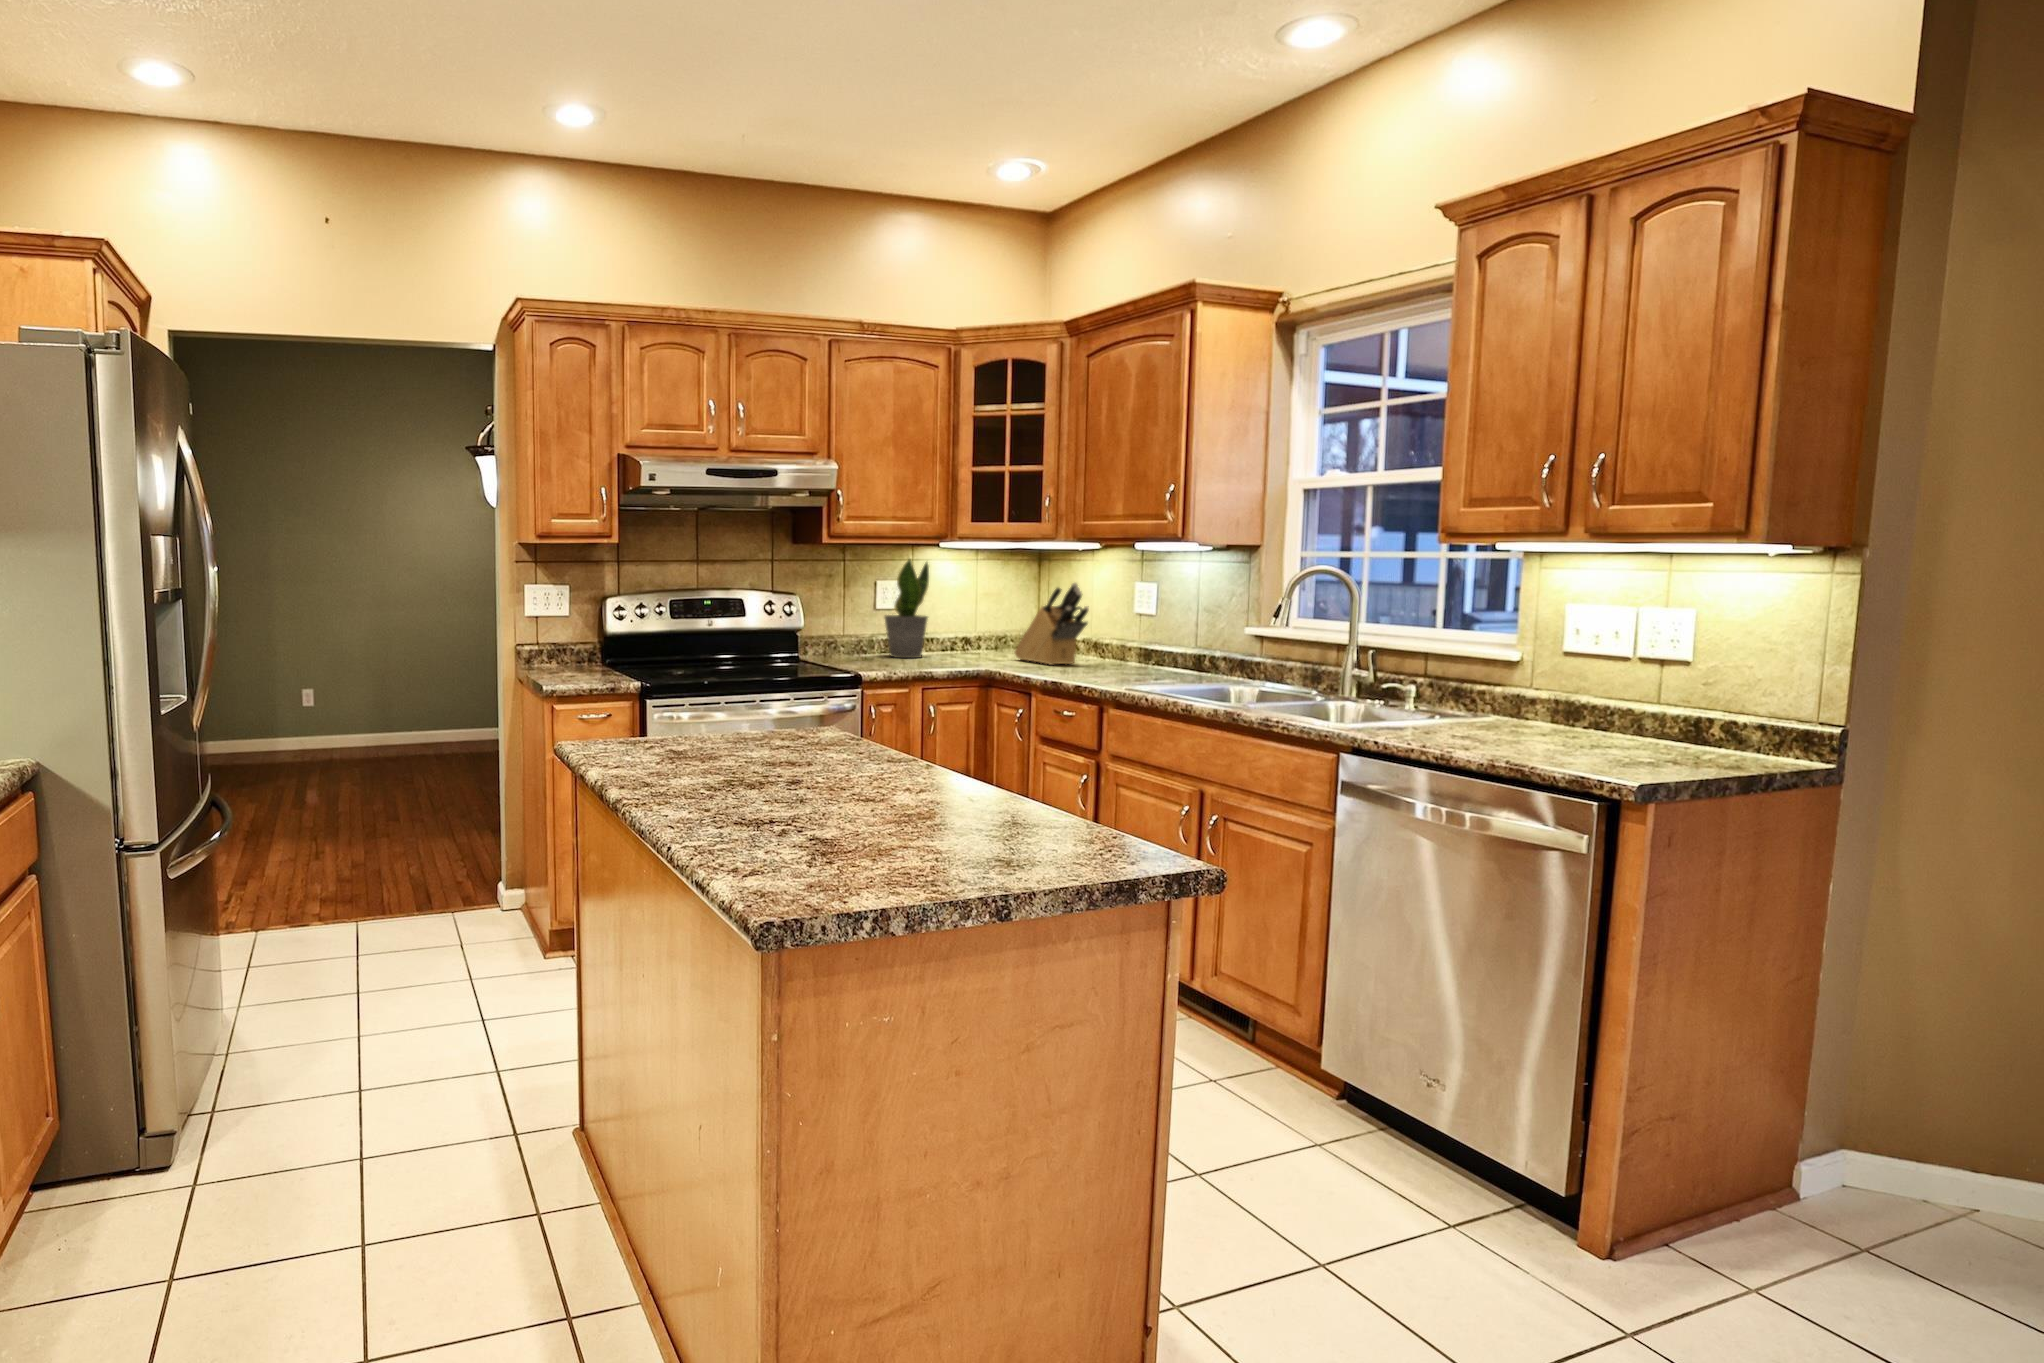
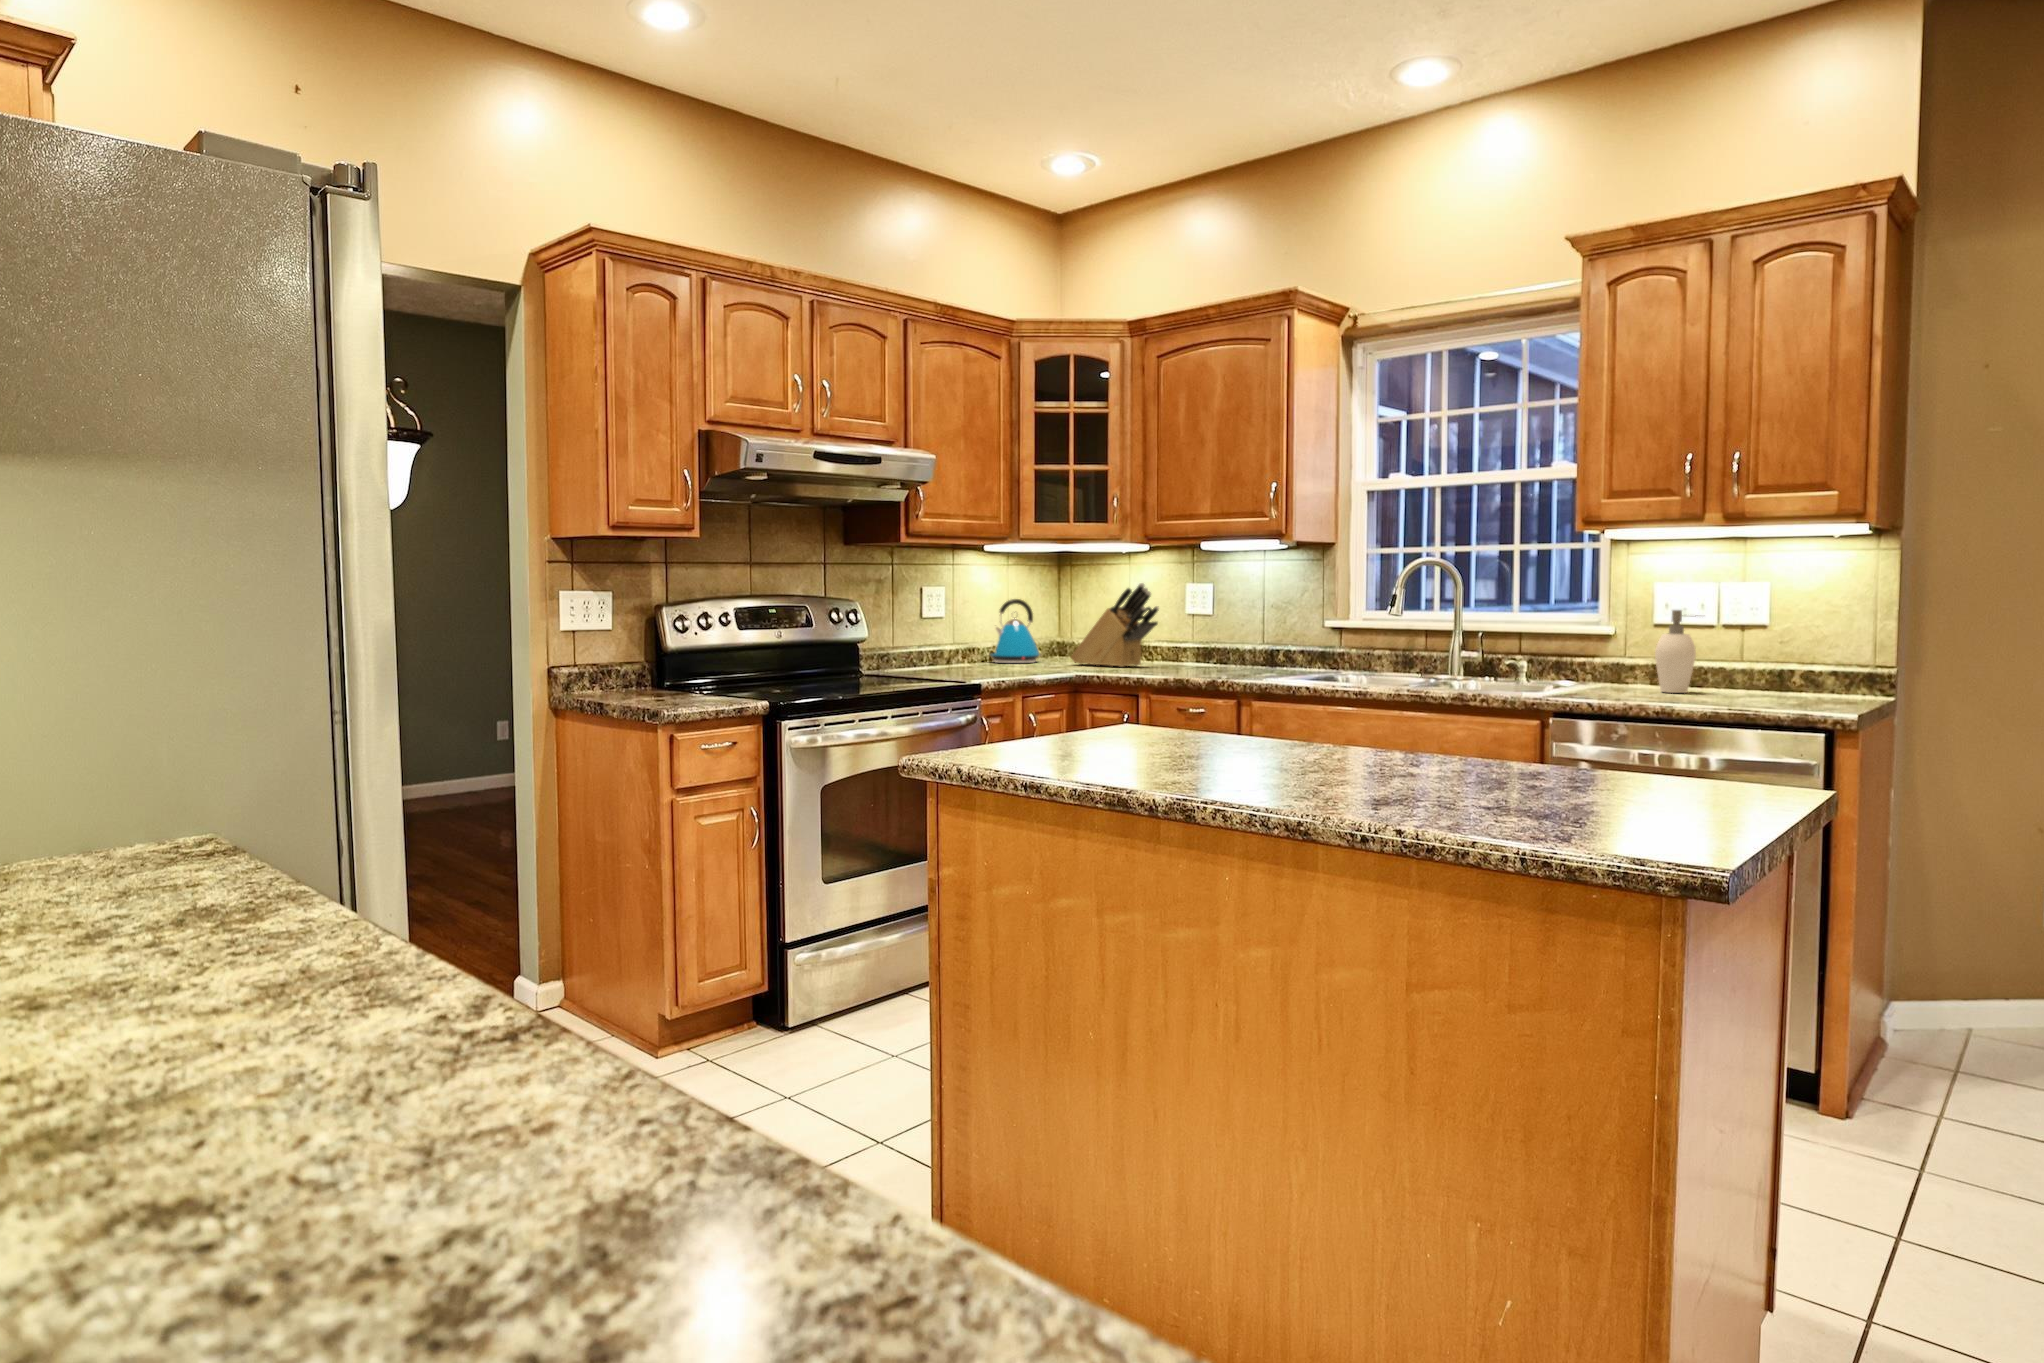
potted plant: present [885,559,929,658] -> none [934,559,982,667]
kettle: none [952,594,1005,656] -> present [991,599,1040,663]
soap dispenser: none [1524,637,1580,737] -> present [1655,610,1696,693]

